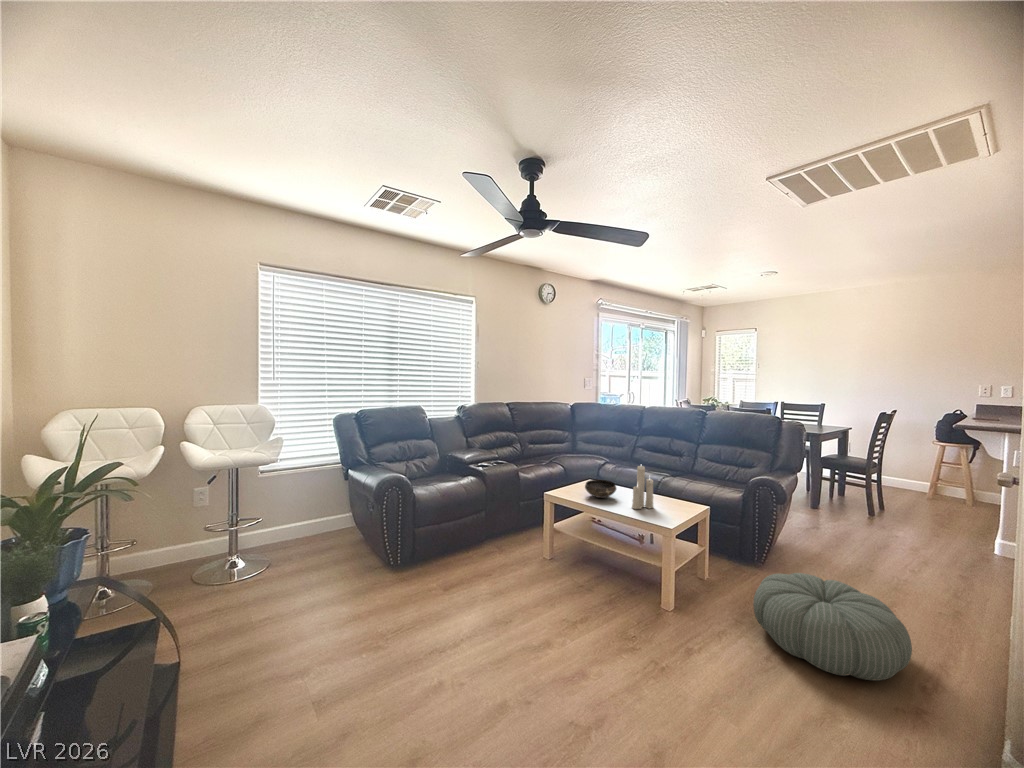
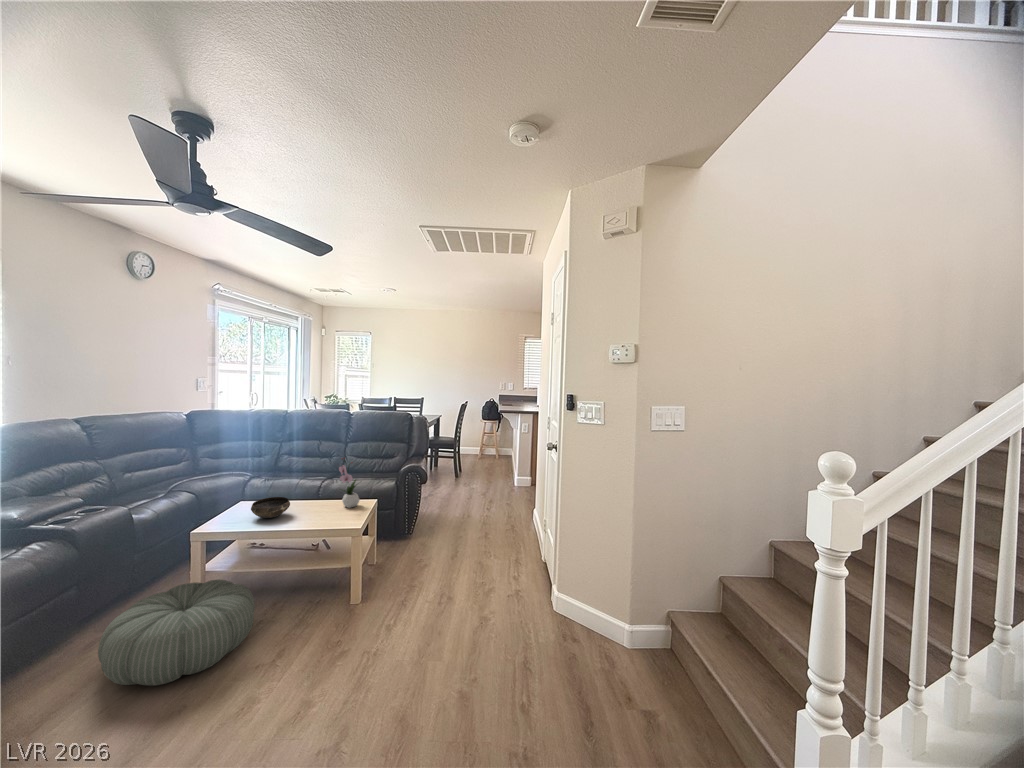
flower arrangement: none [662,454,688,509] -> present [339,458,360,508]
candle: present [632,465,653,509] -> none [312,467,333,518]
pouf: present [753,573,912,681] -> present [98,580,255,686]

